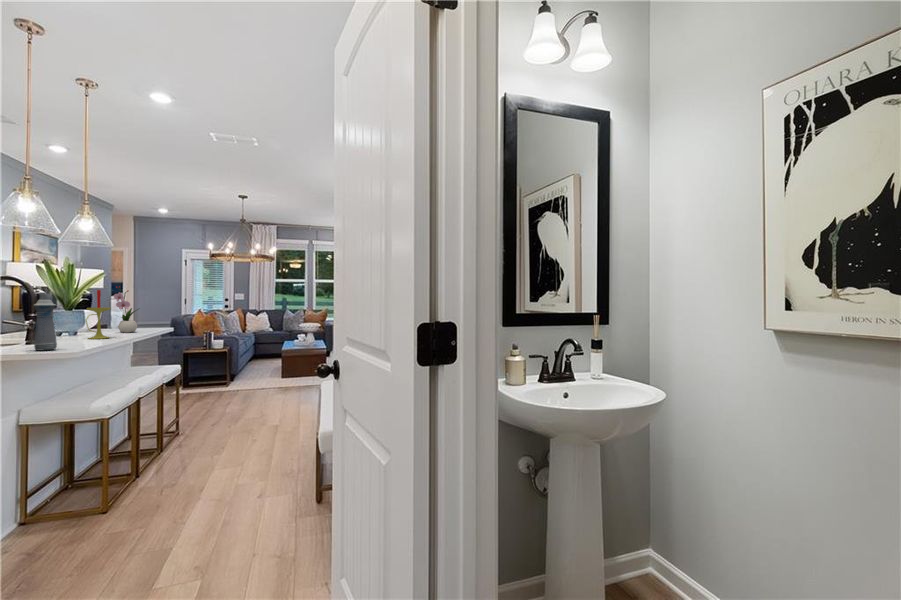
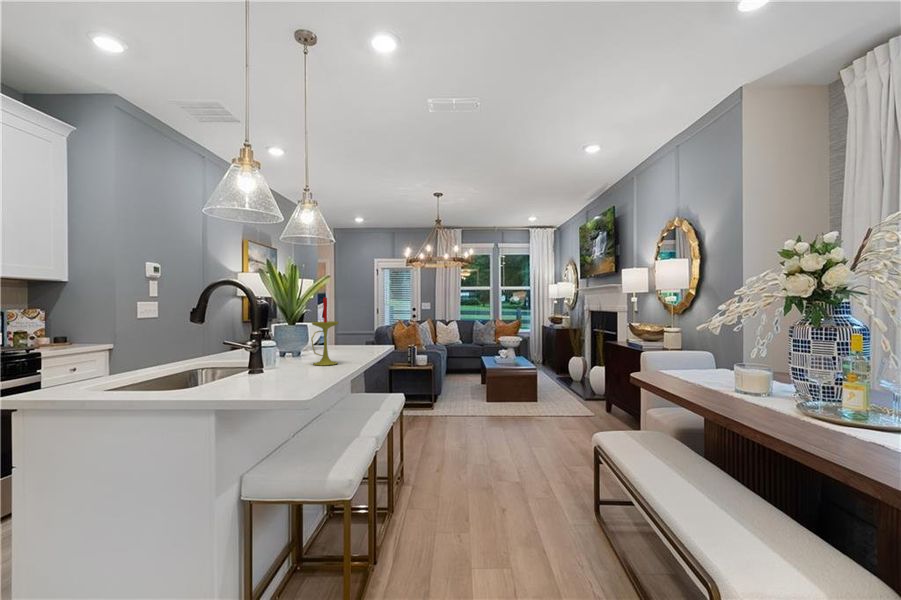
flower arrangement: present [114,286,138,333] -> none [336,294,363,353]
bottle: present [34,293,57,350] -> none [250,302,281,396]

